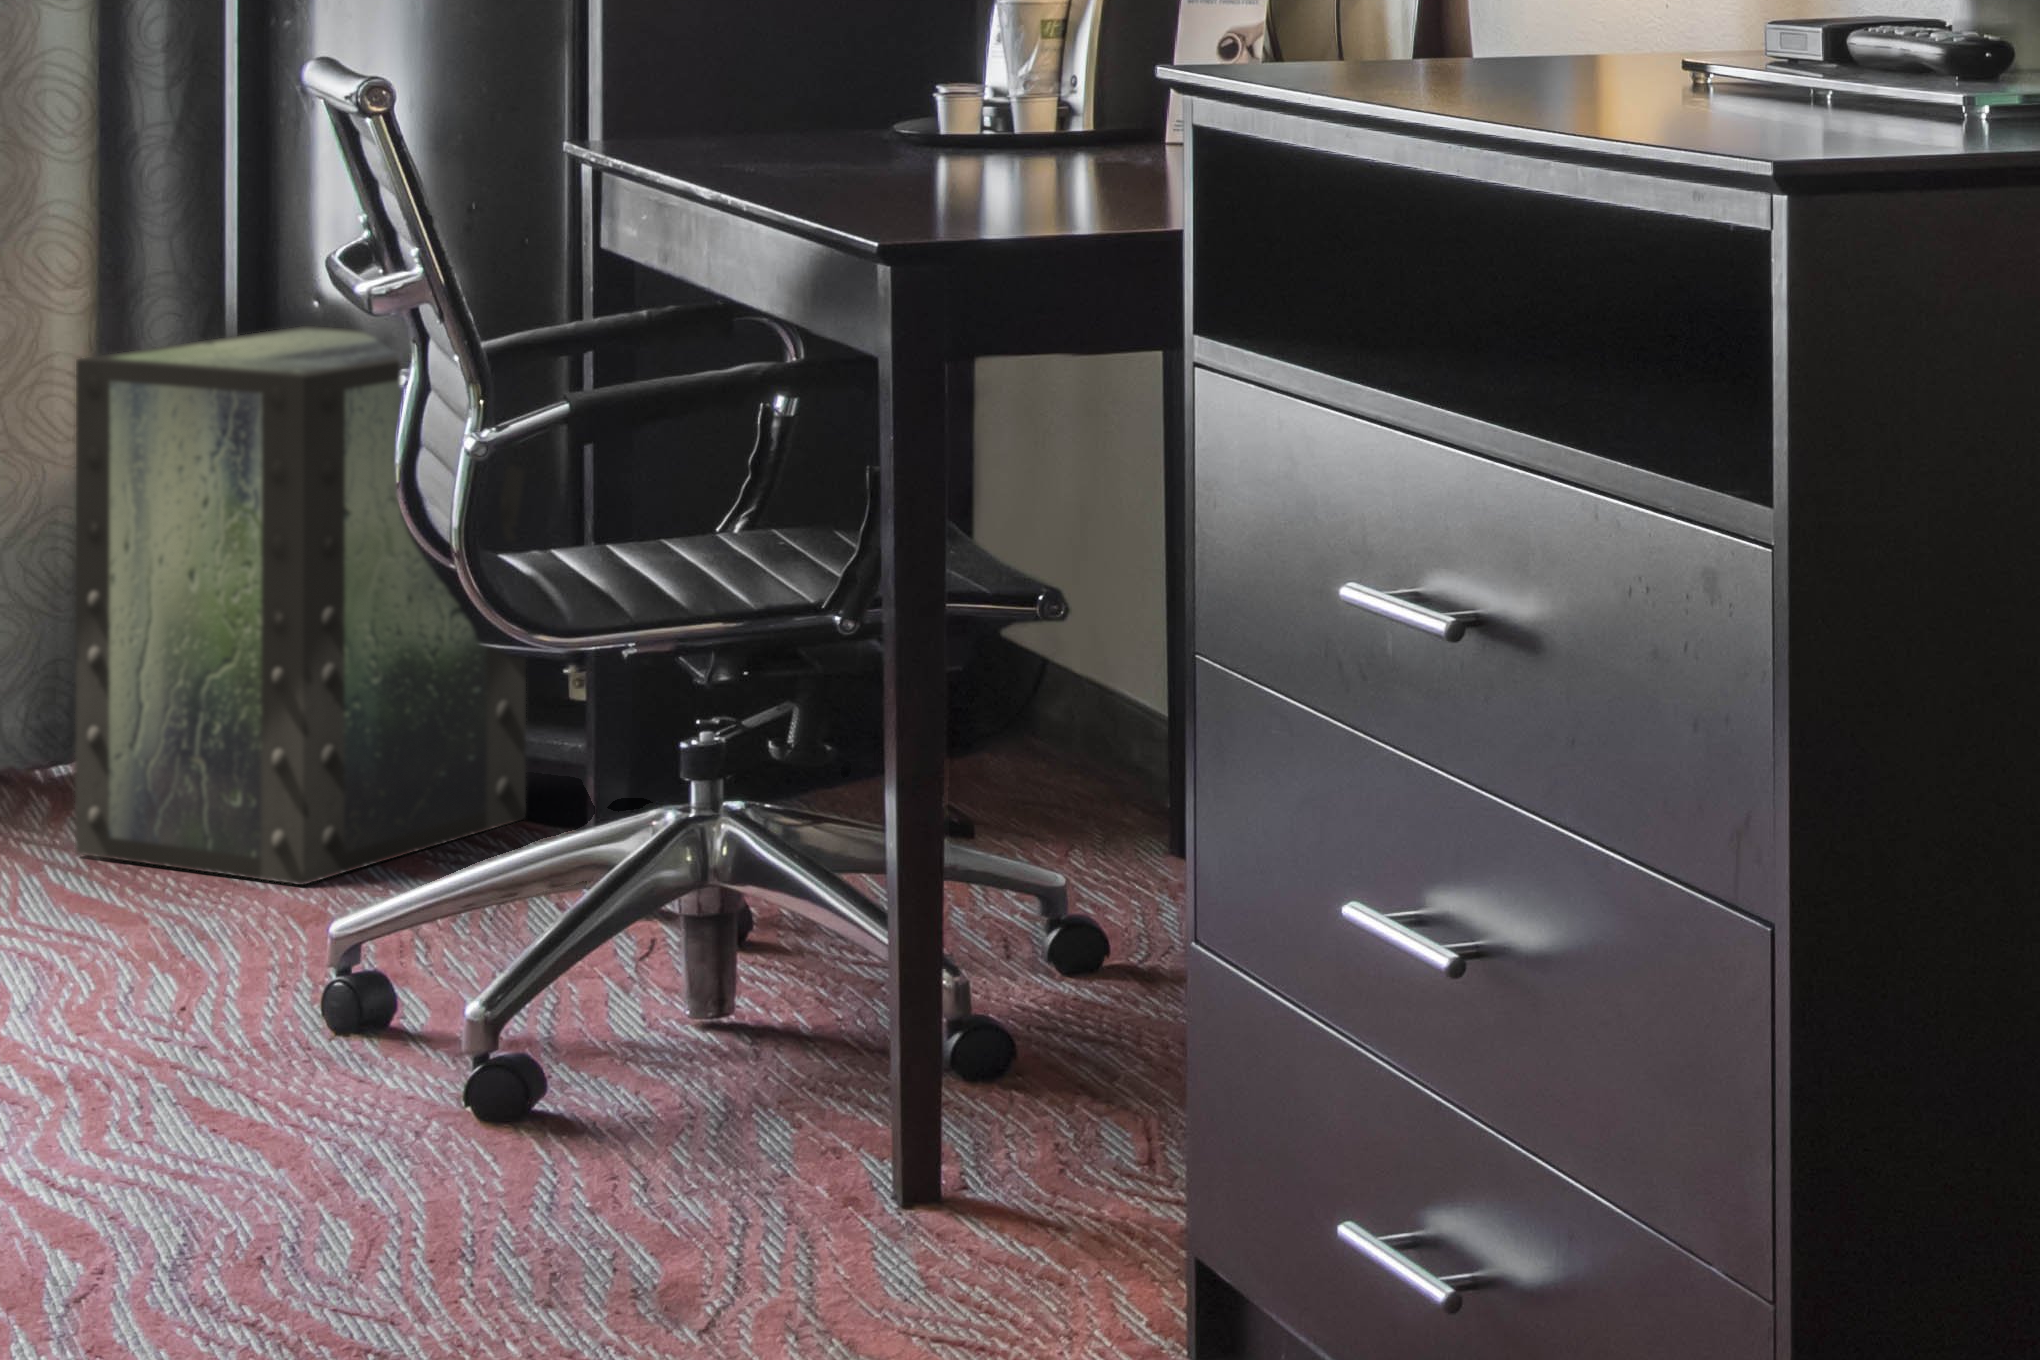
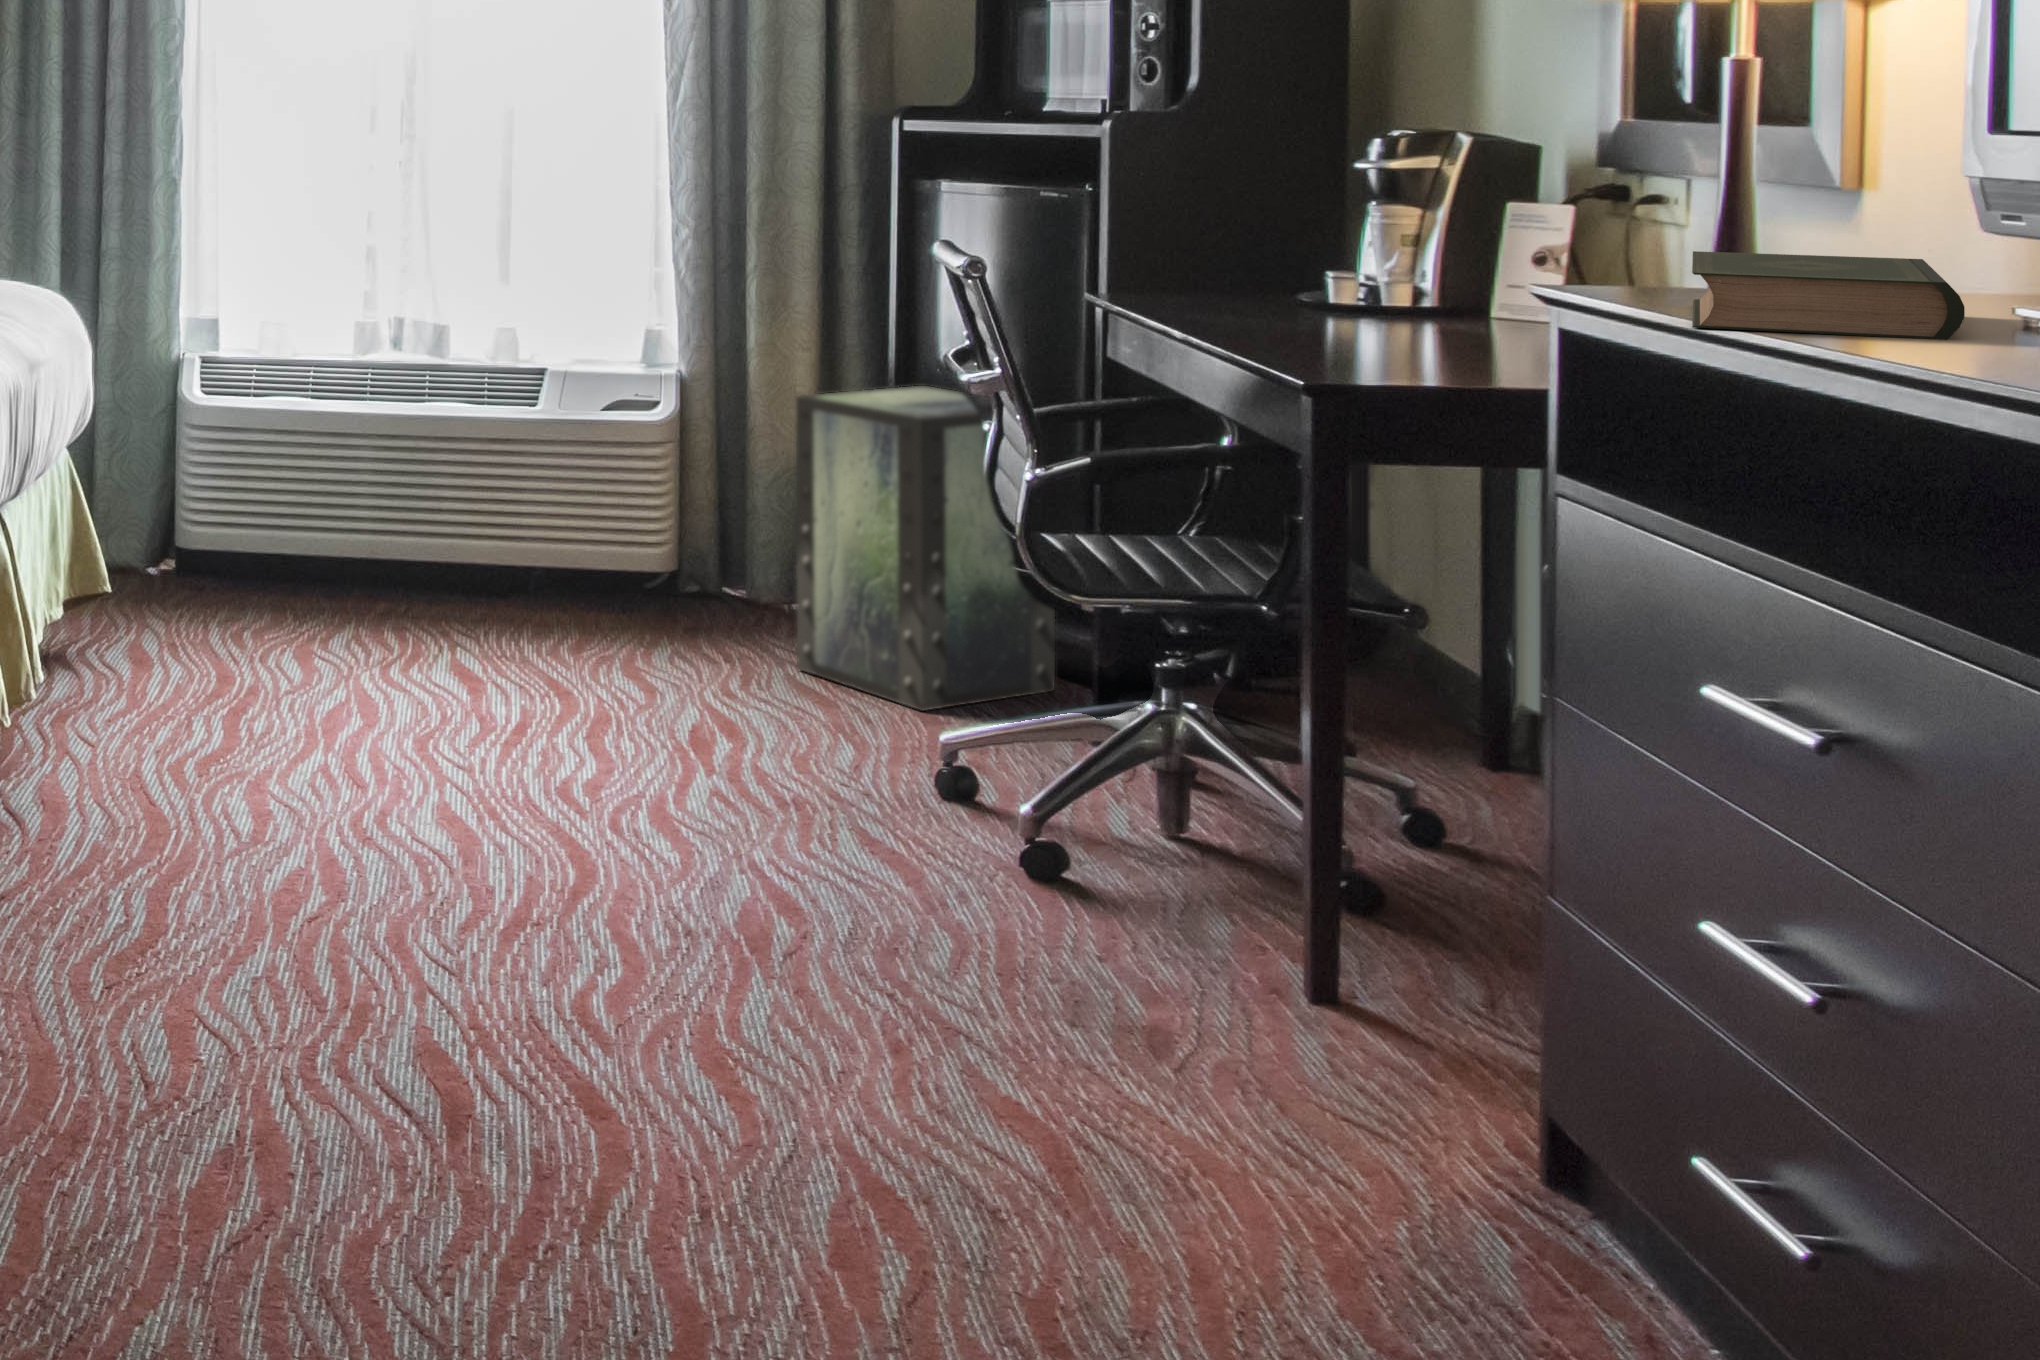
book: none [1354,3,1636,97] -> present [1692,251,1965,340]

